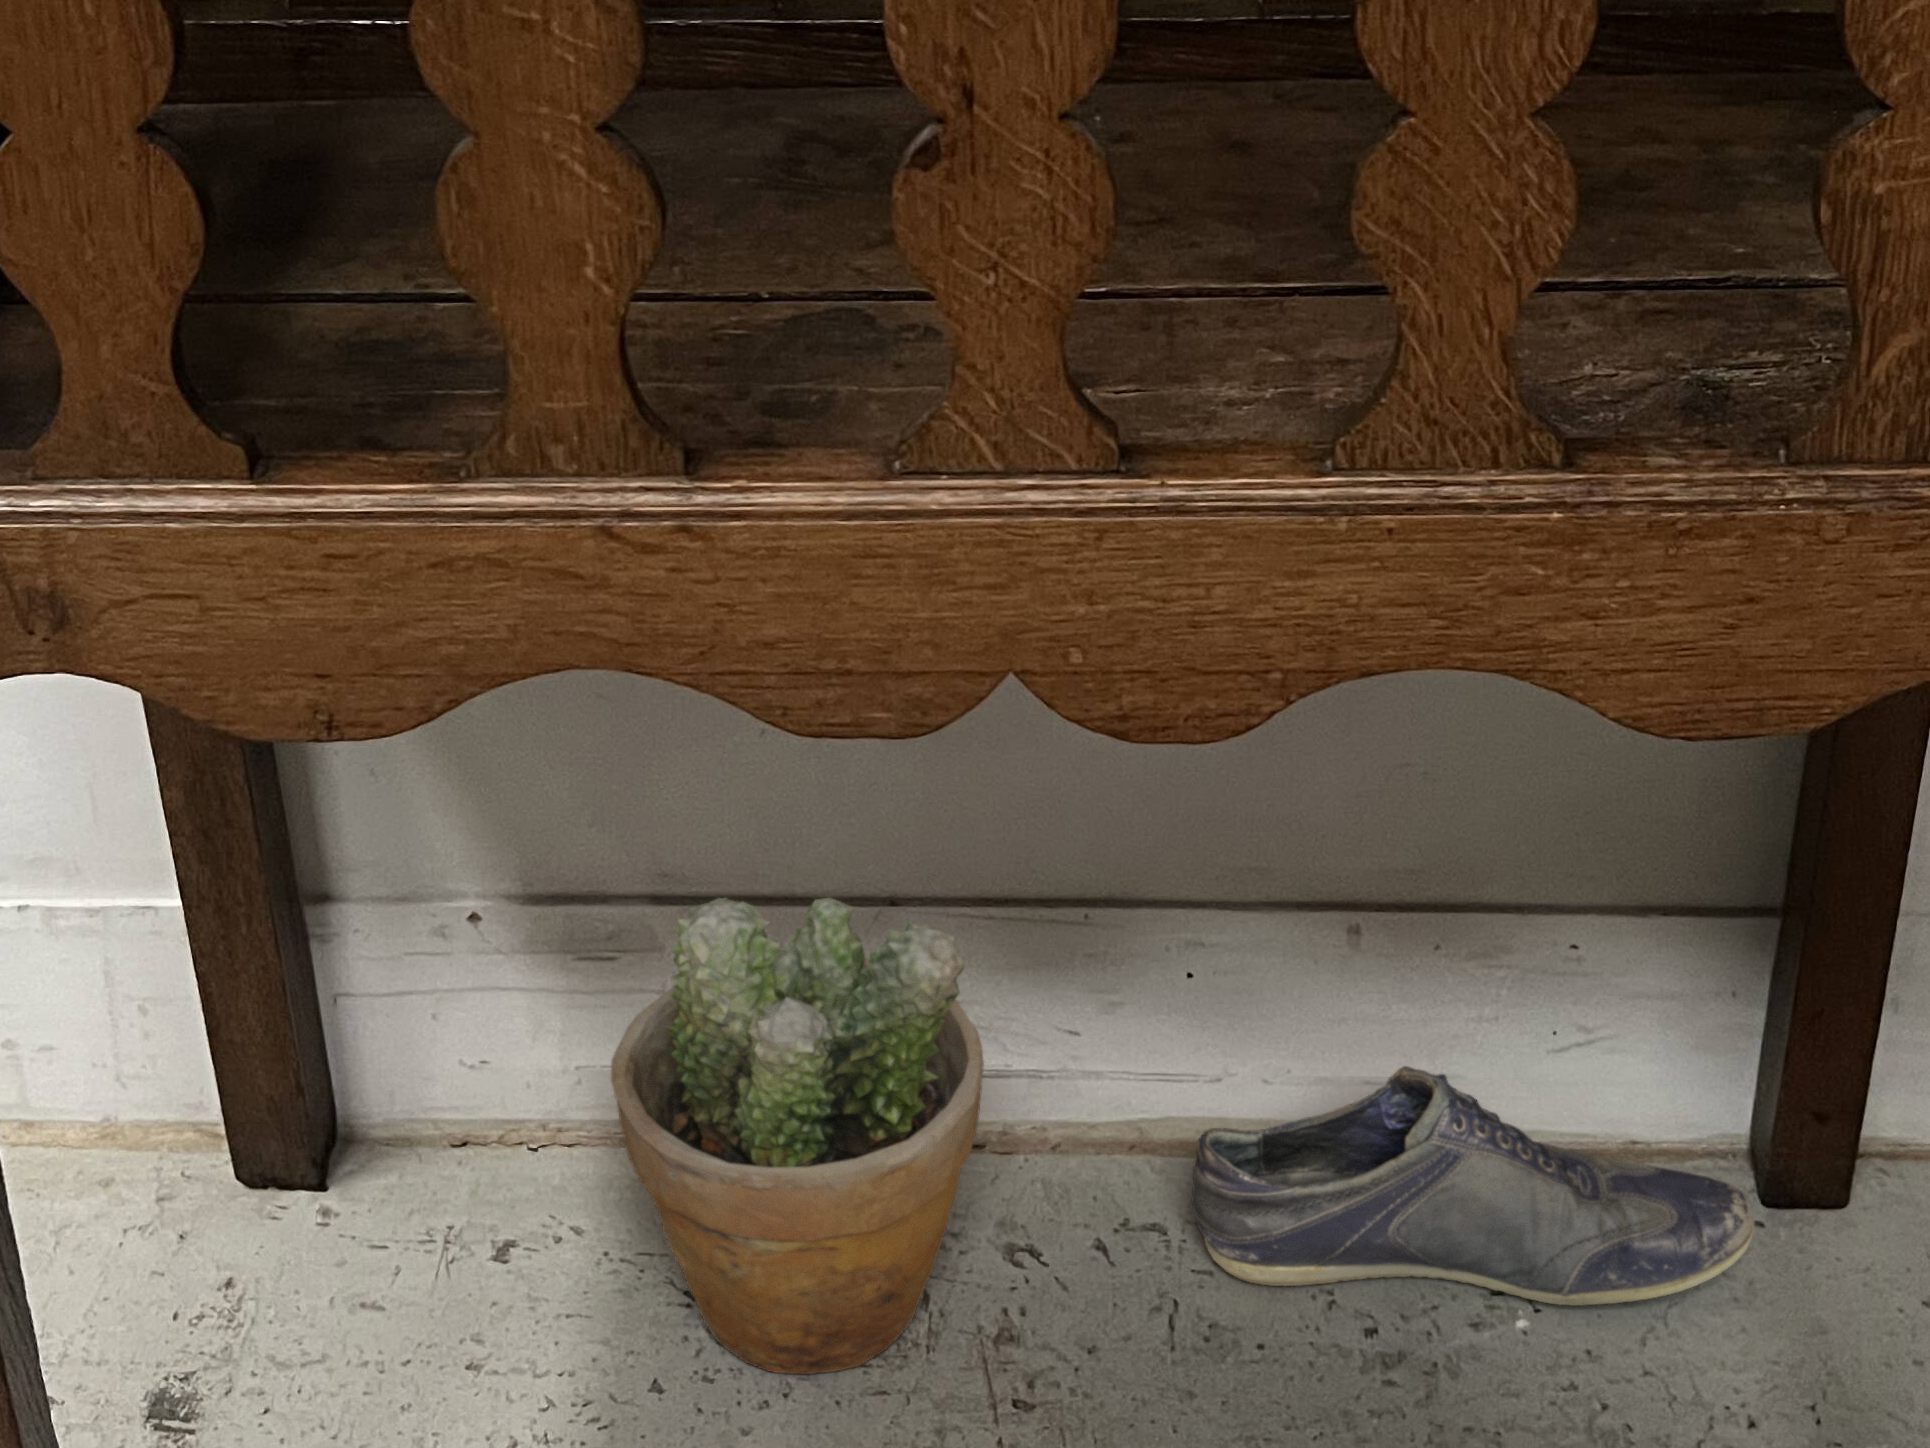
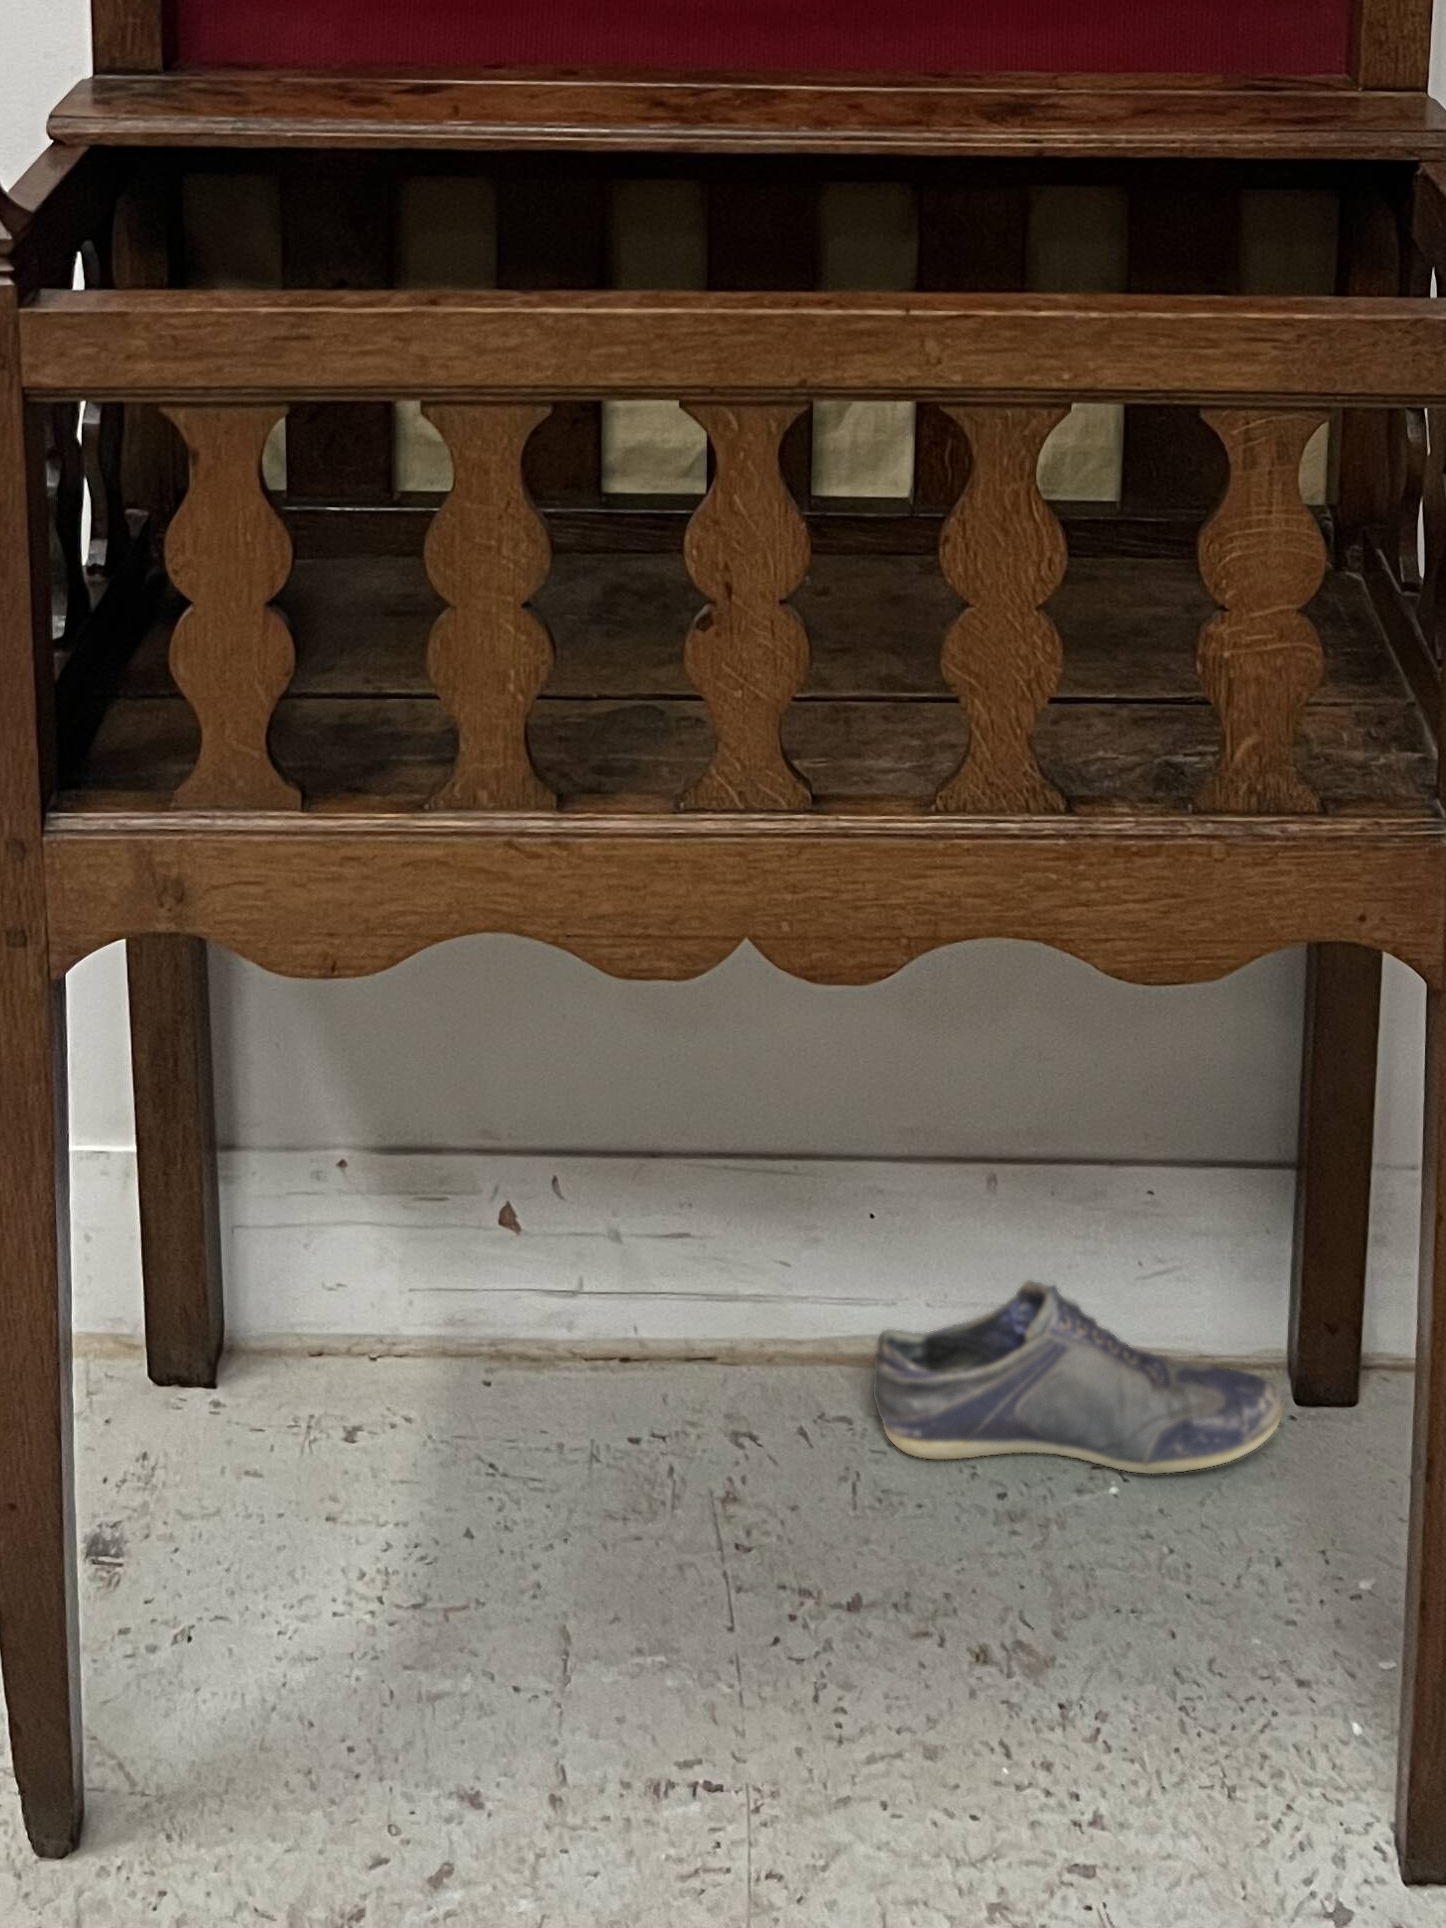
potted plant: present [611,898,984,1374] -> none [455,1132,723,1524]

